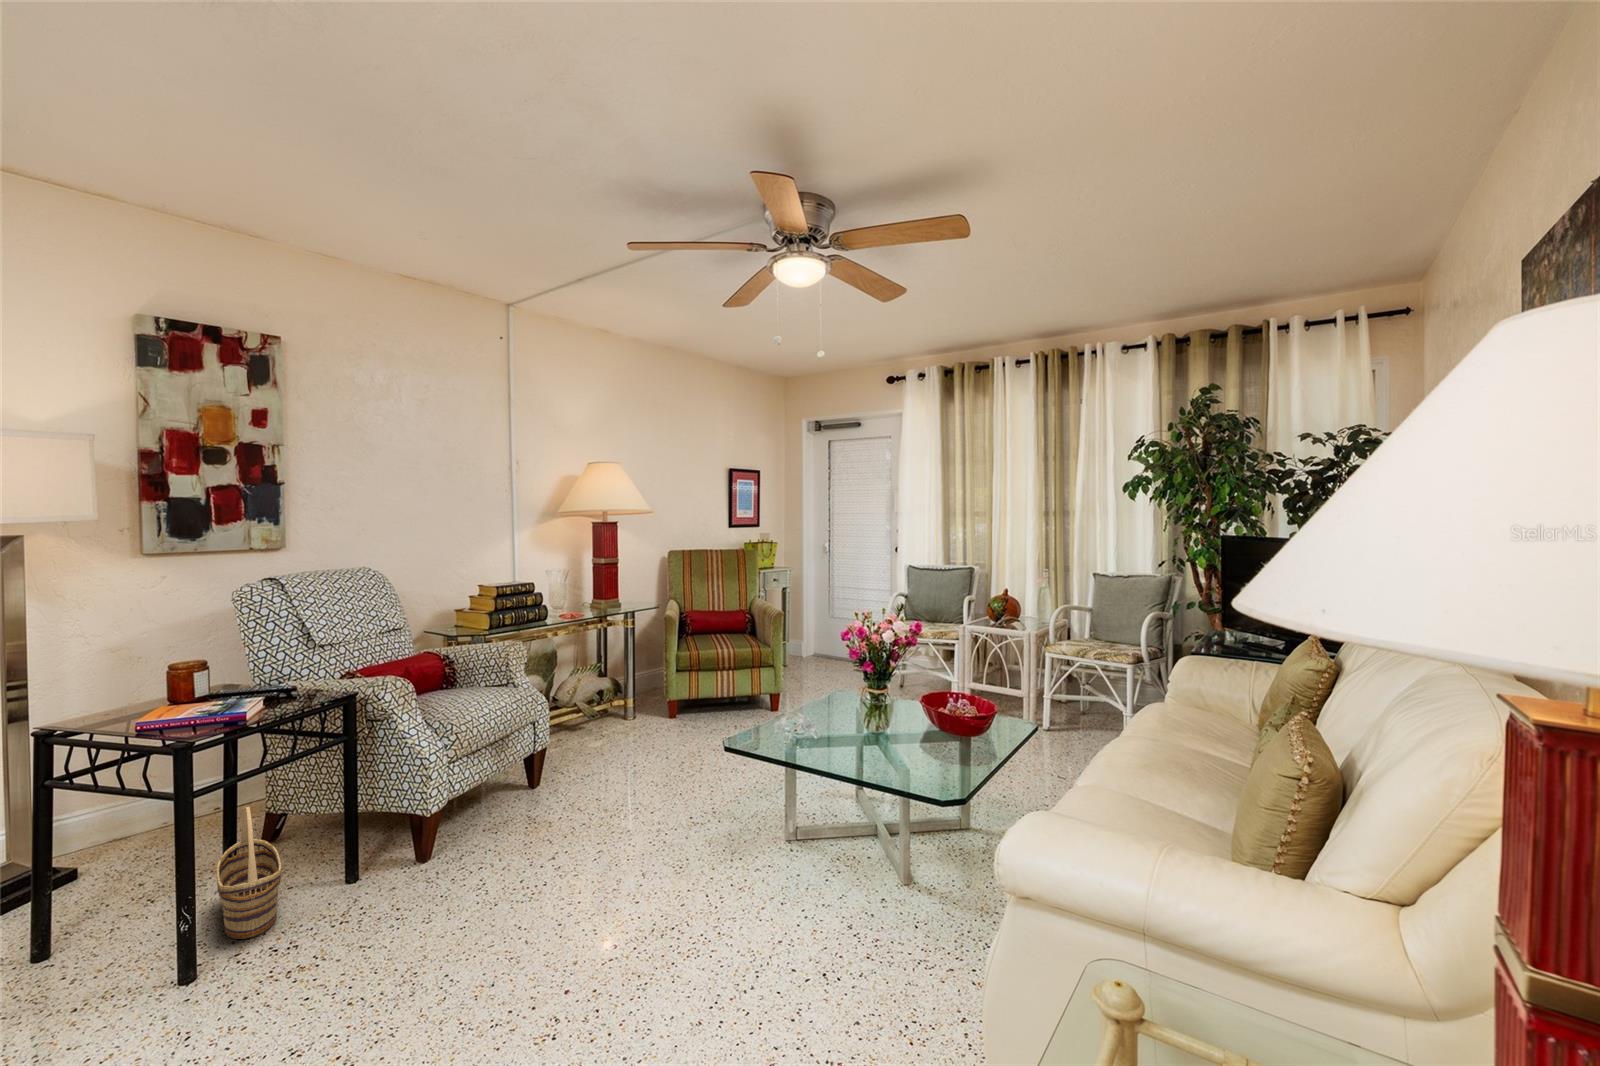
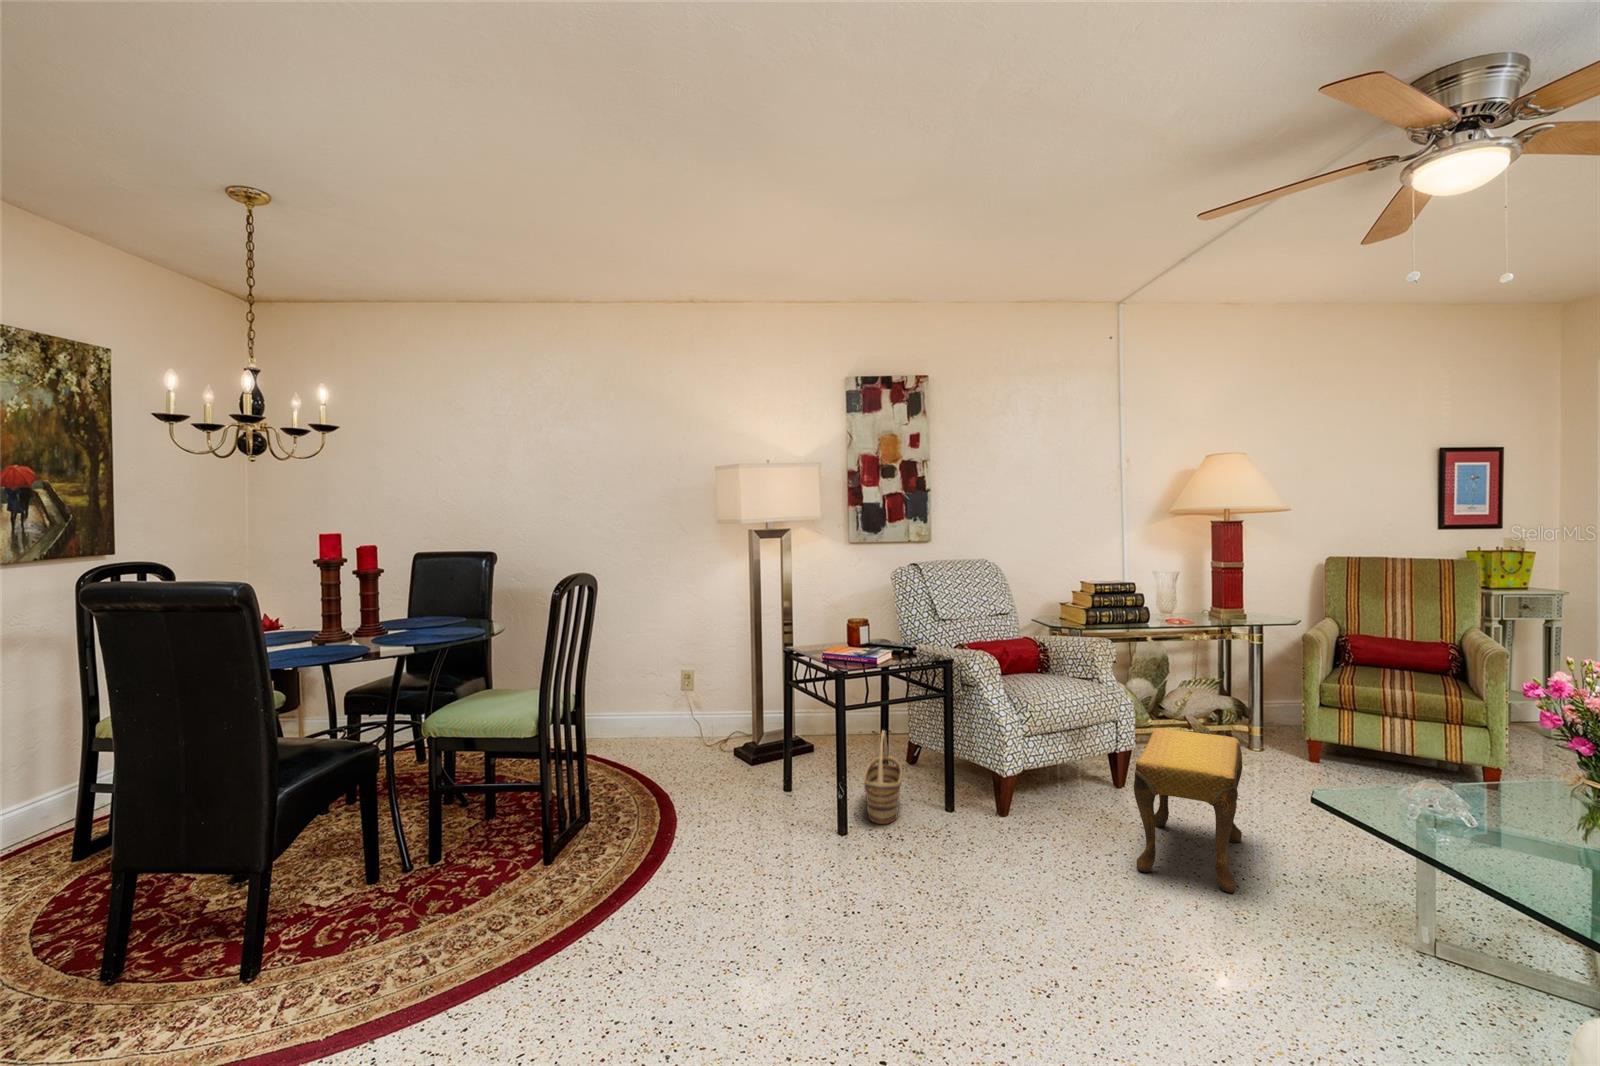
footstool: none [578,712,665,862] -> present [1134,728,1242,893]

